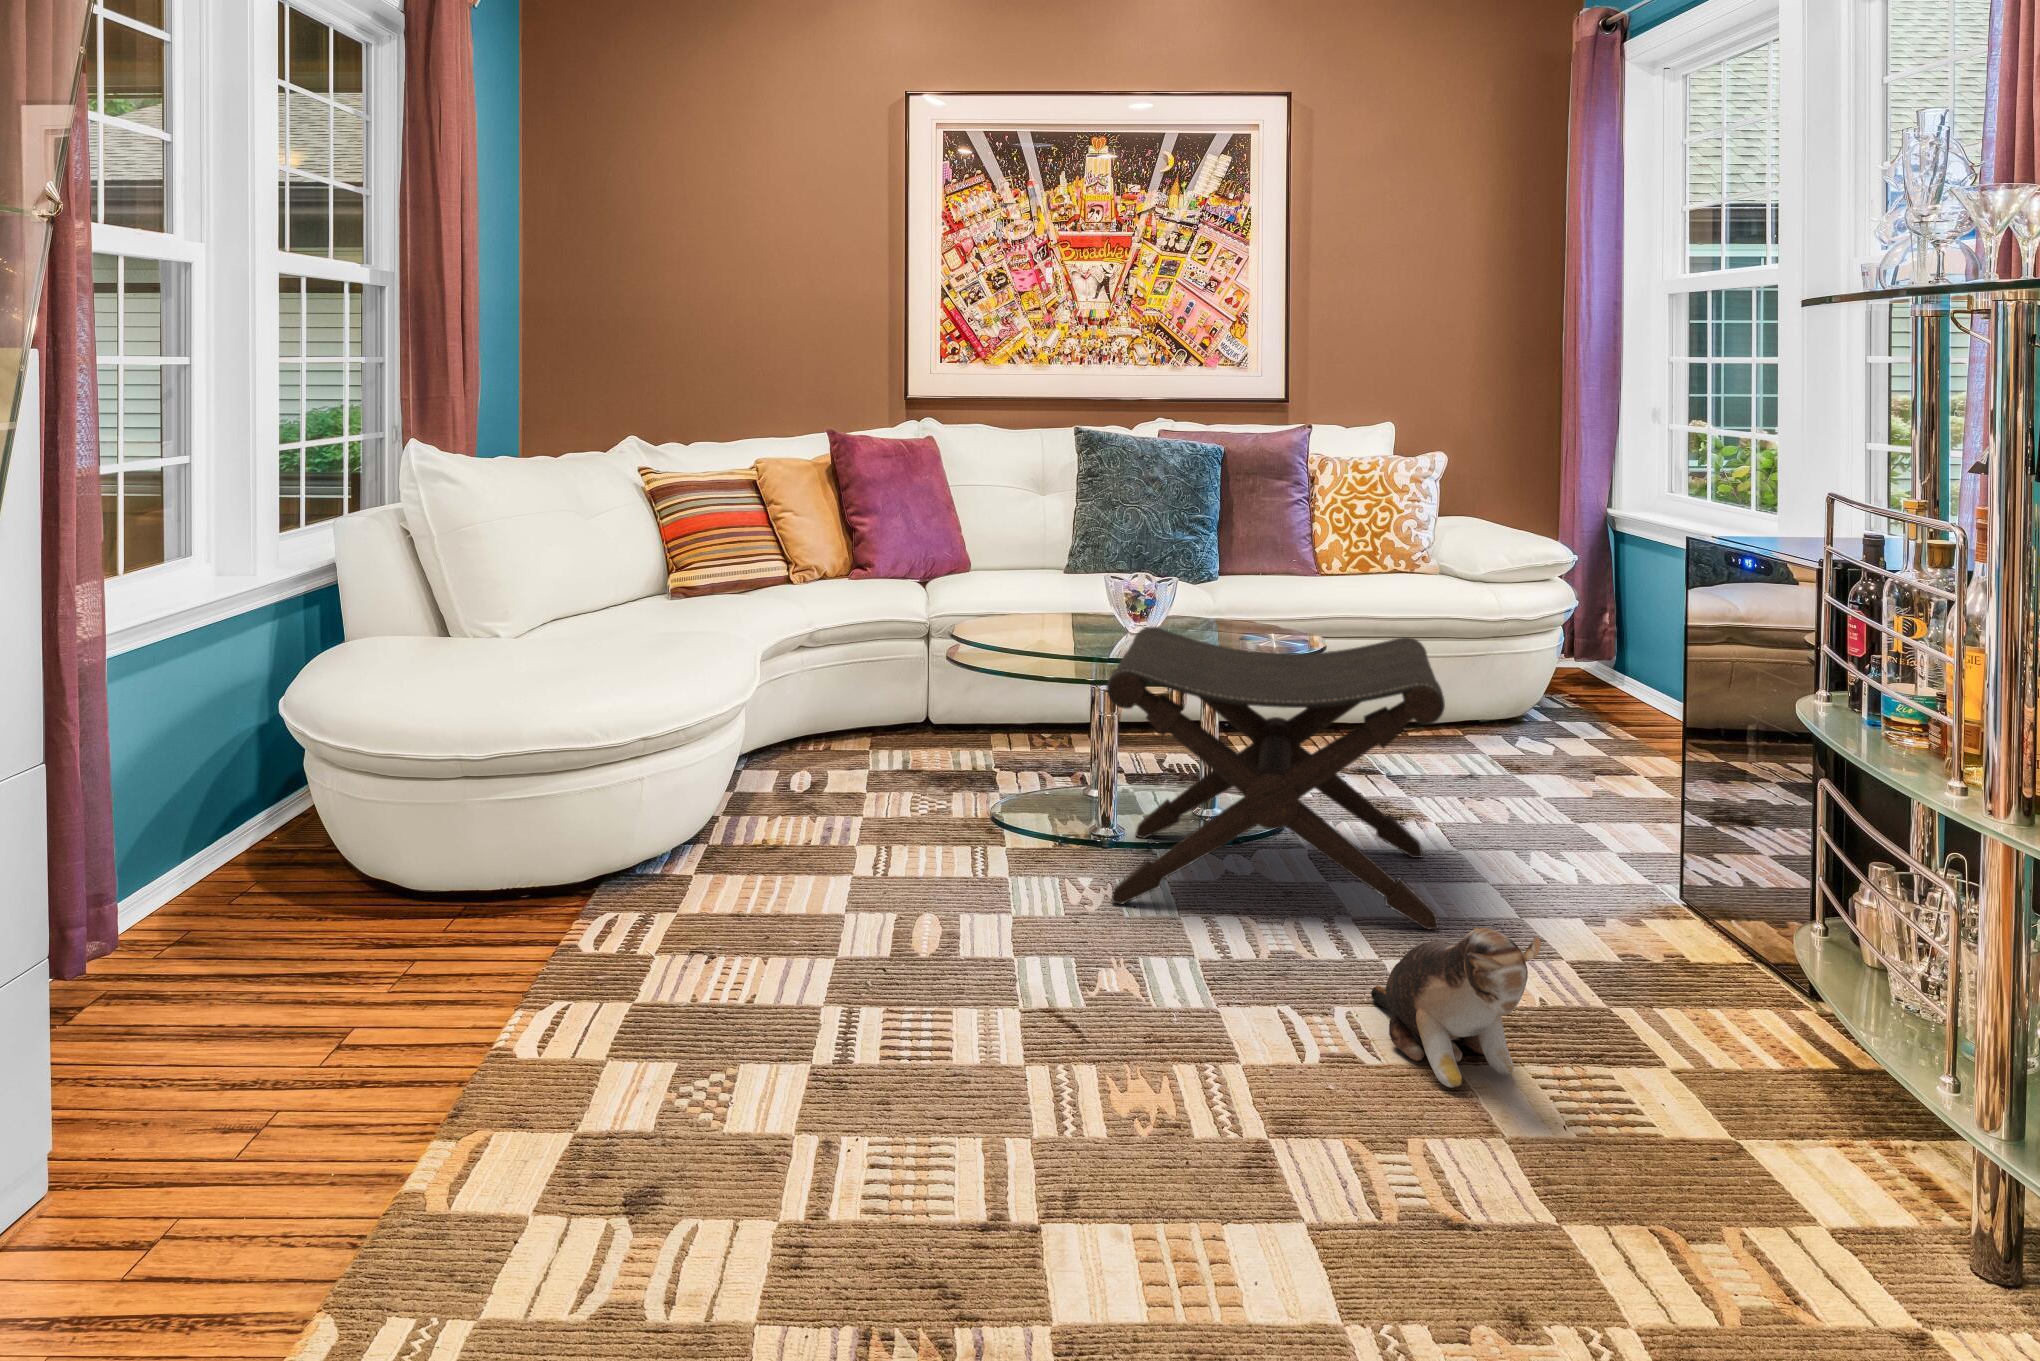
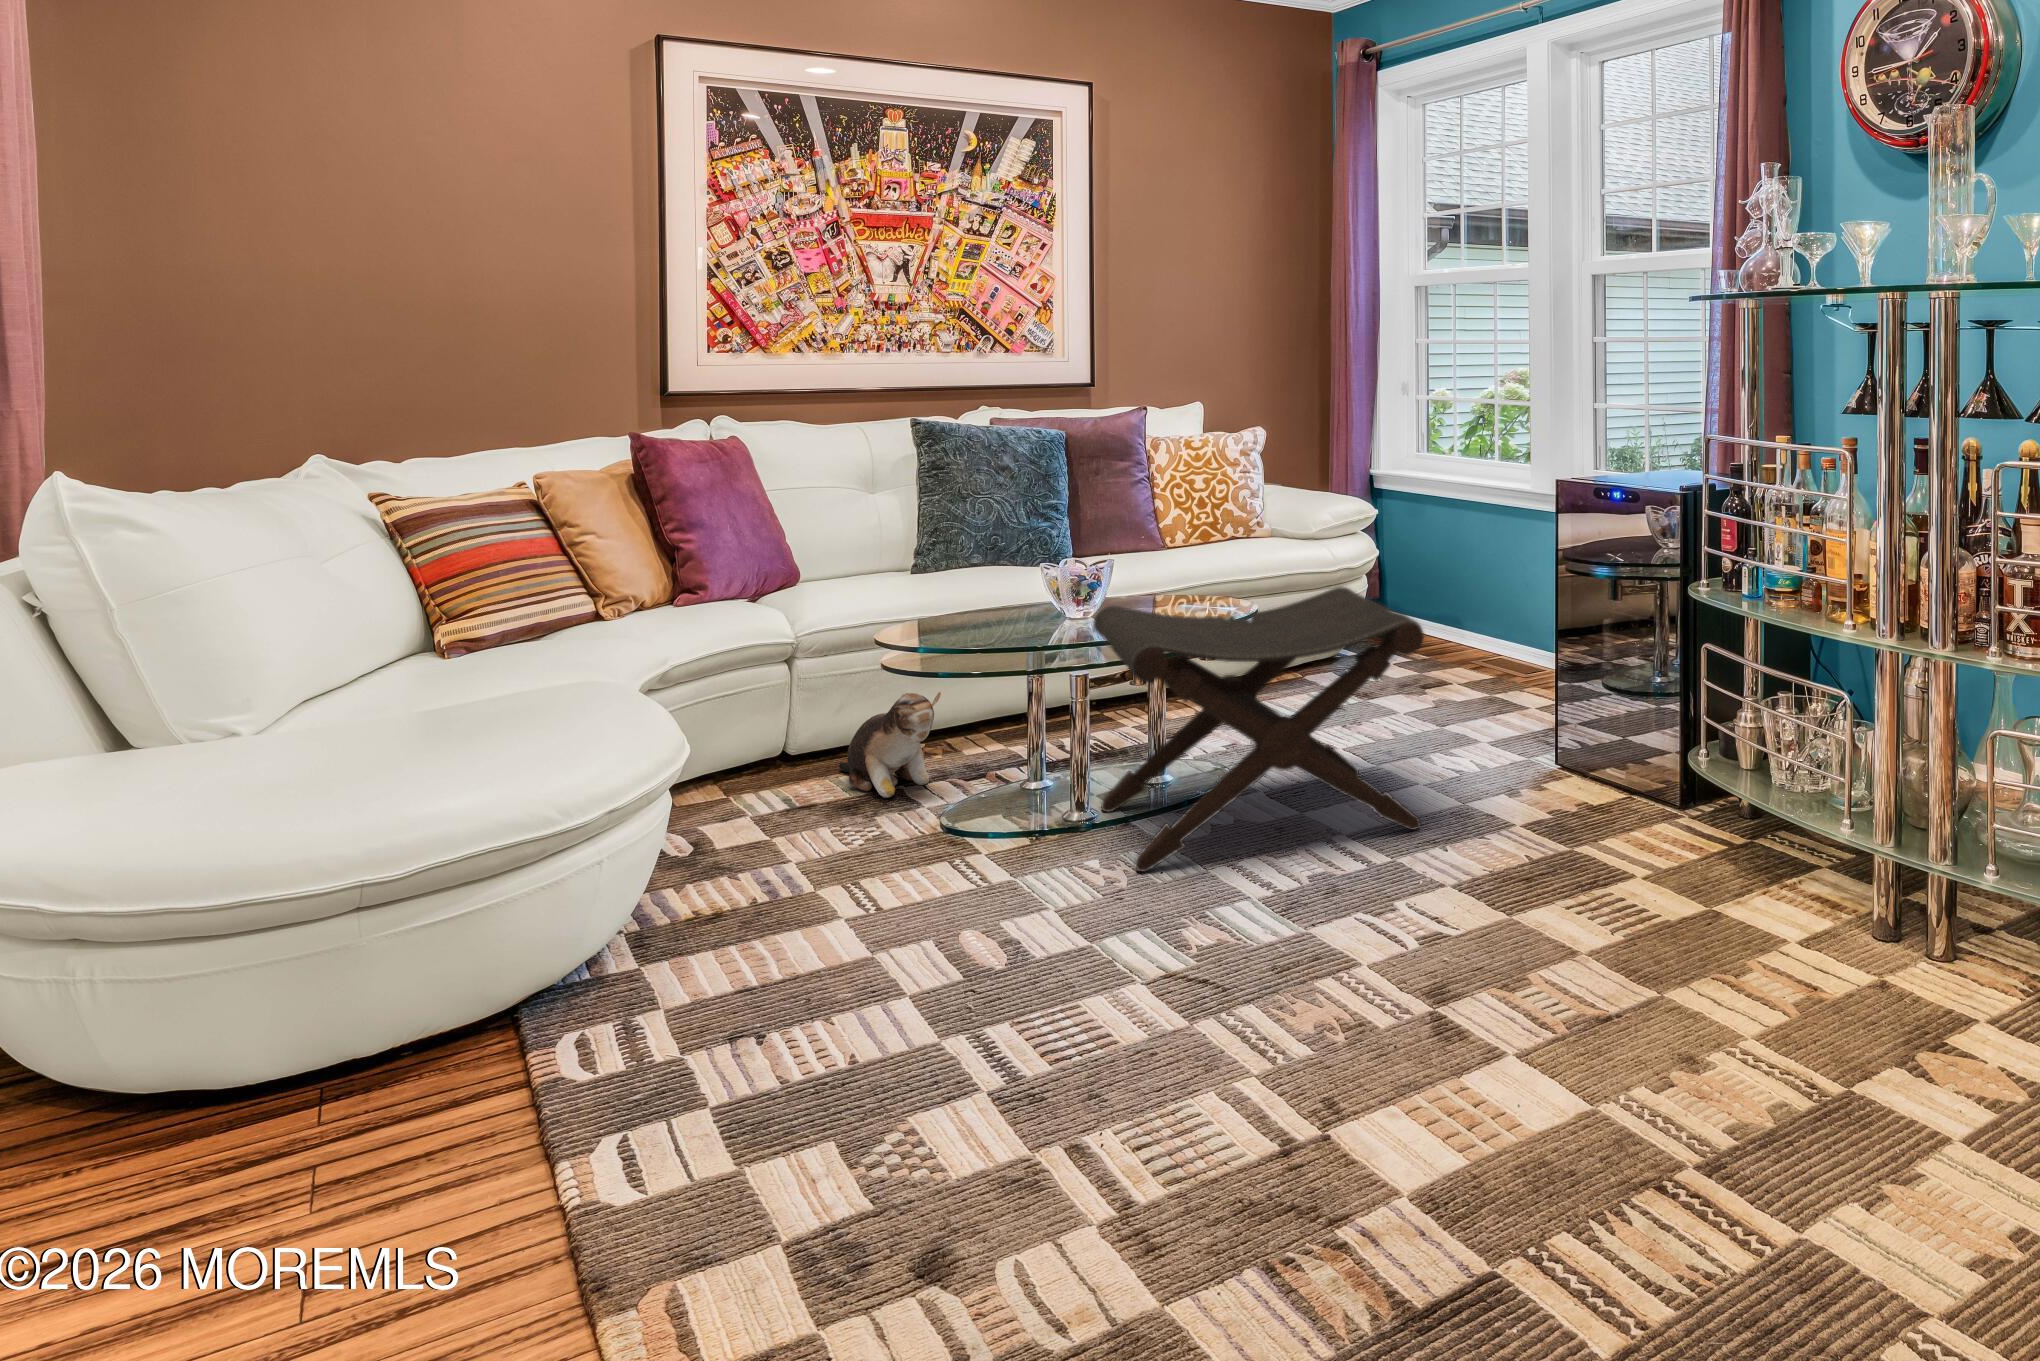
plush toy: present [1371,927,1541,1087] -> present [839,692,941,798]

